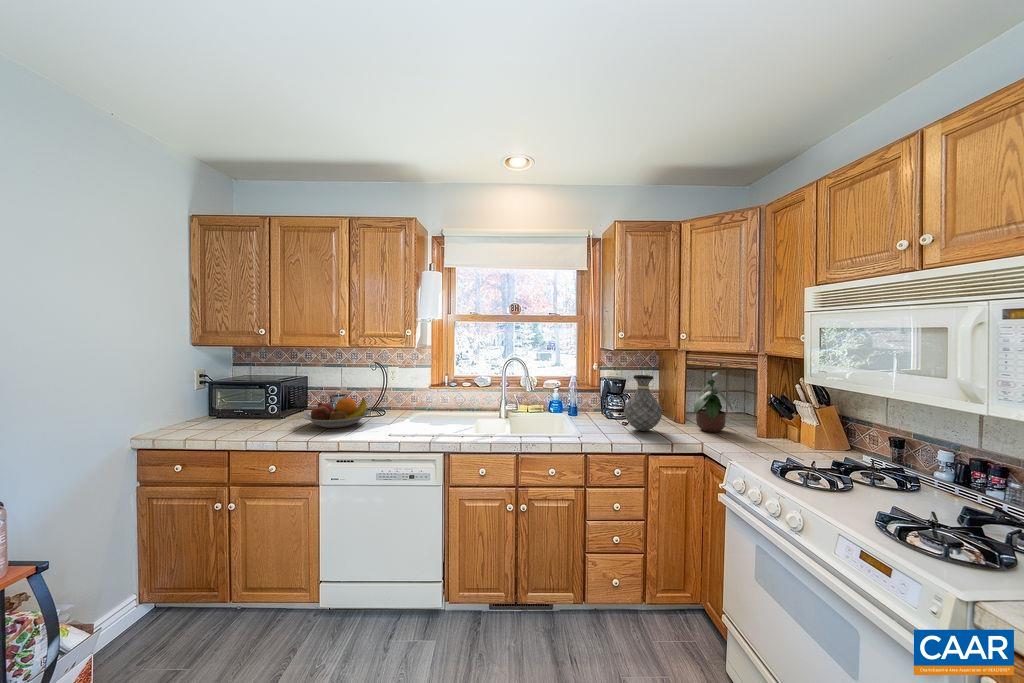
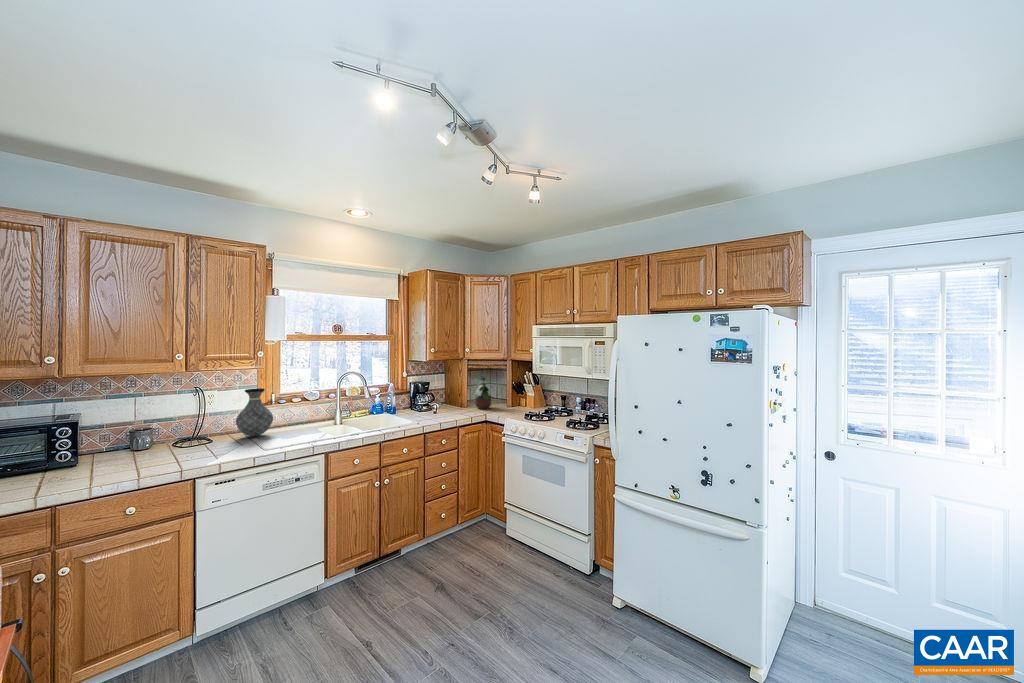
vase: present [624,375,662,431] -> present [236,388,273,436]
fruit bowl: present [303,398,370,428] -> none [132,423,219,460]

